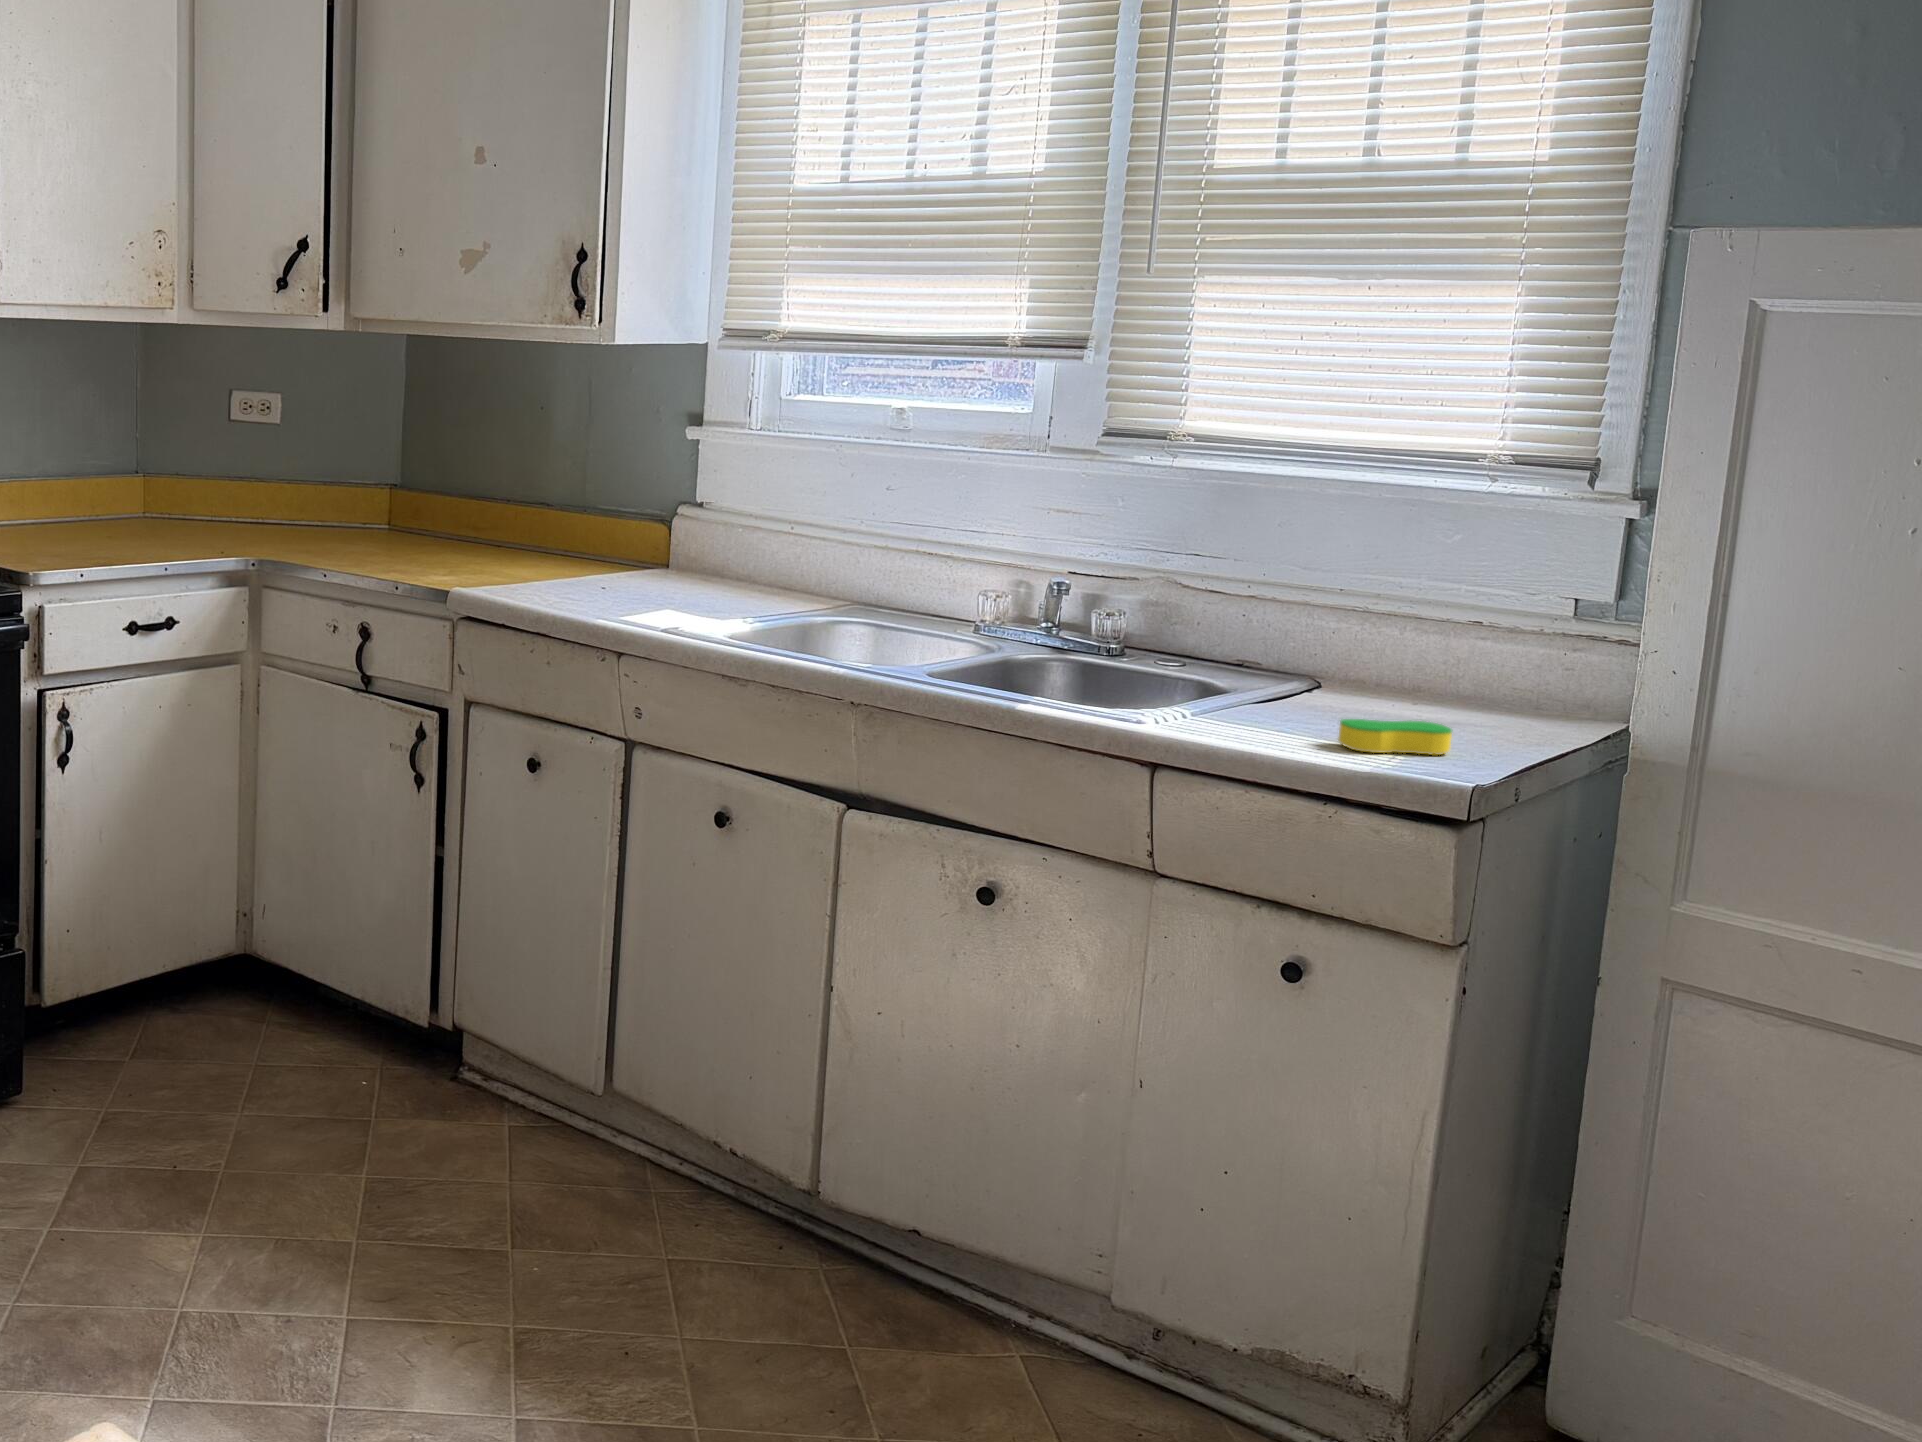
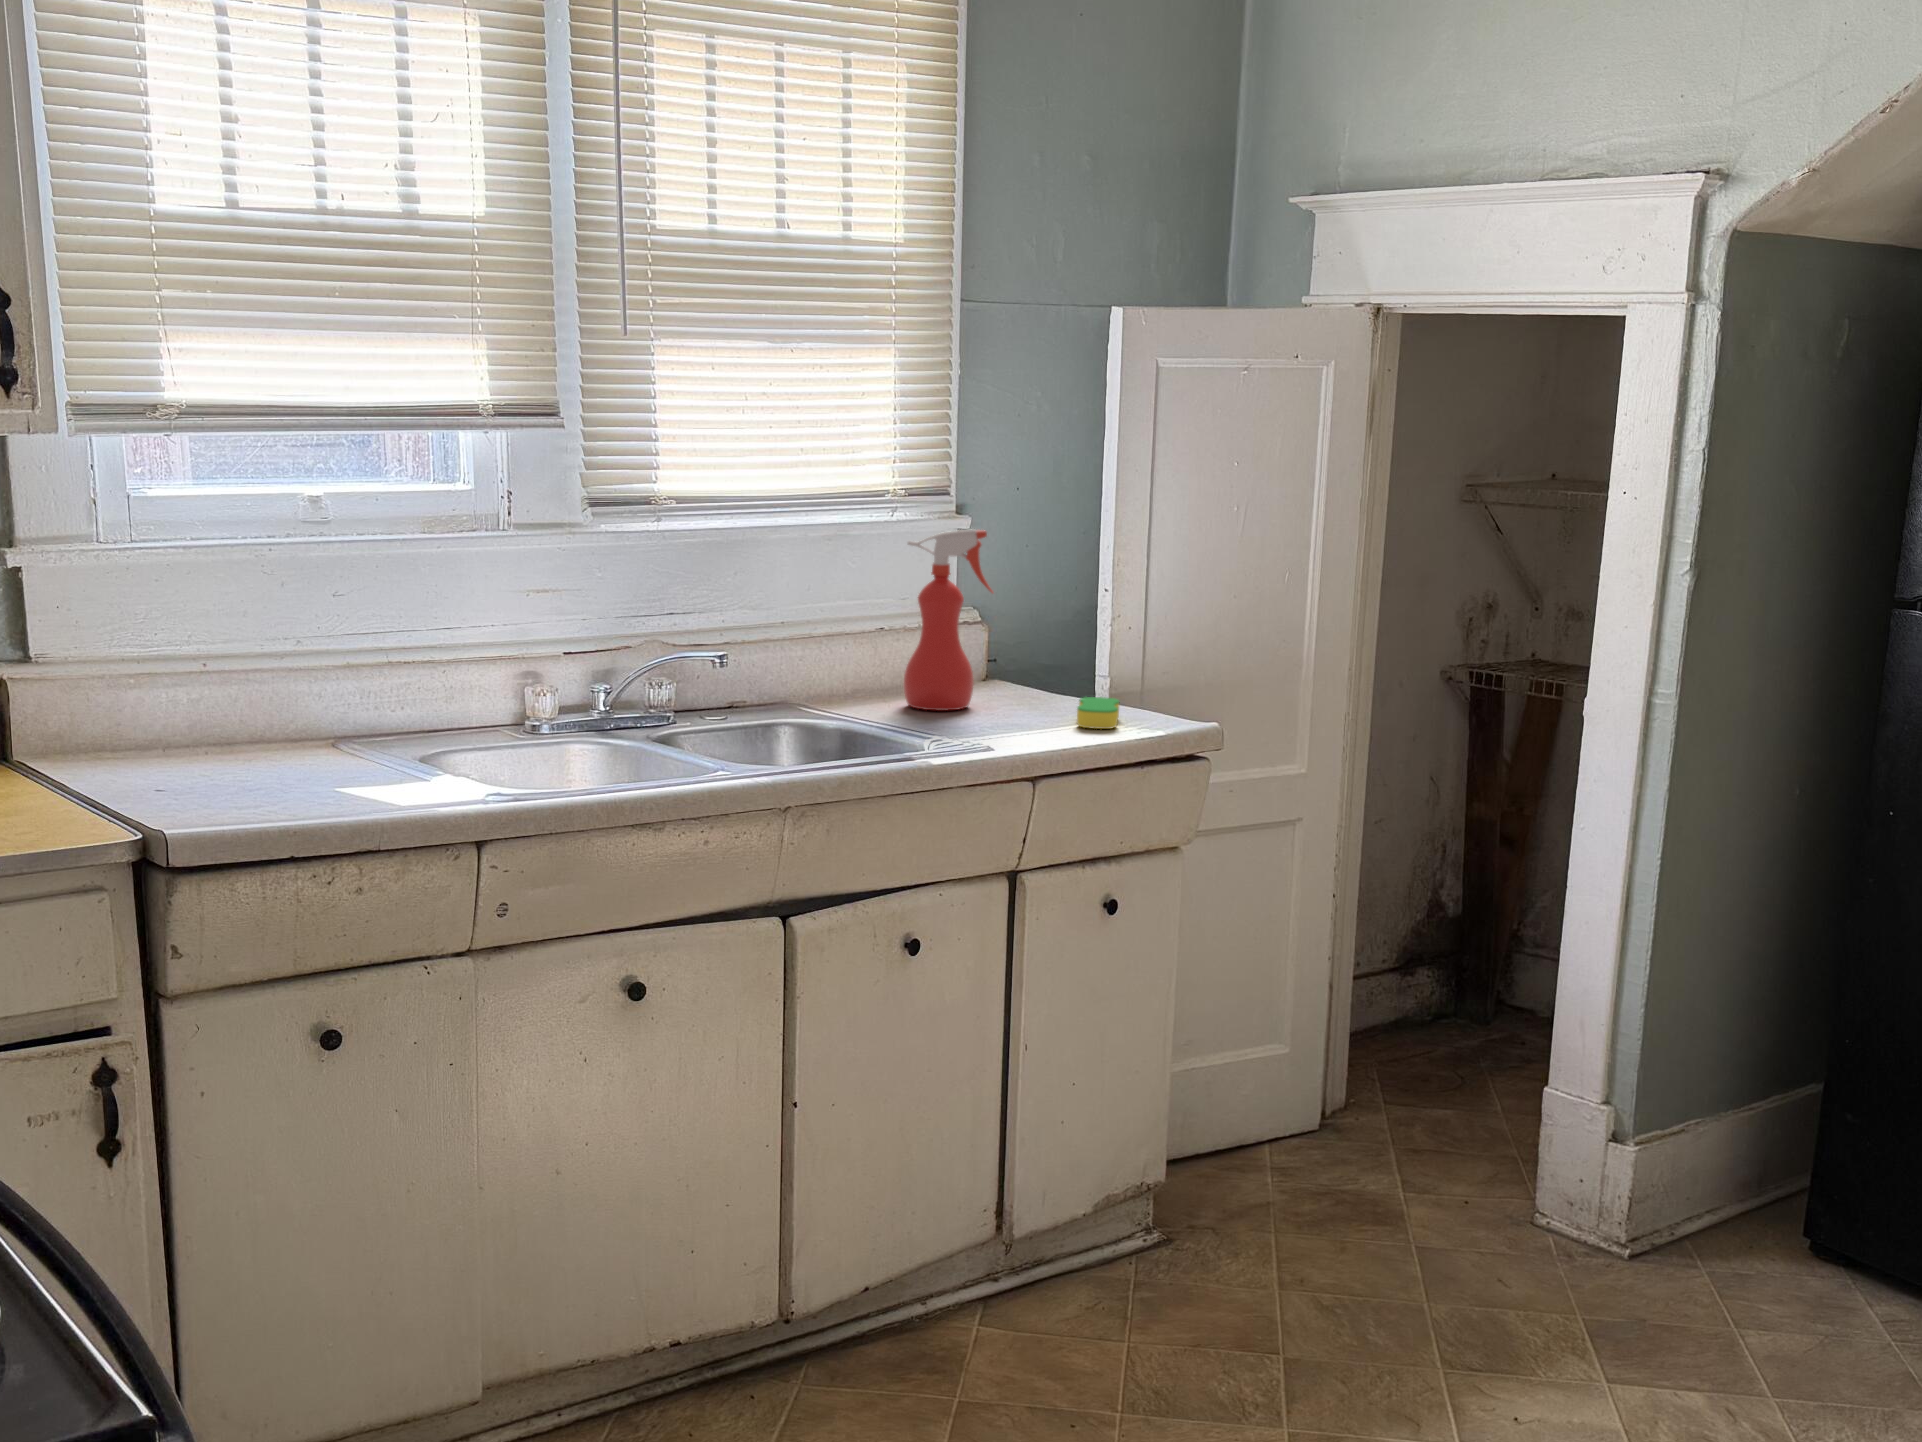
spray bottle: none [1336,500,1433,717] -> present [904,529,993,711]

